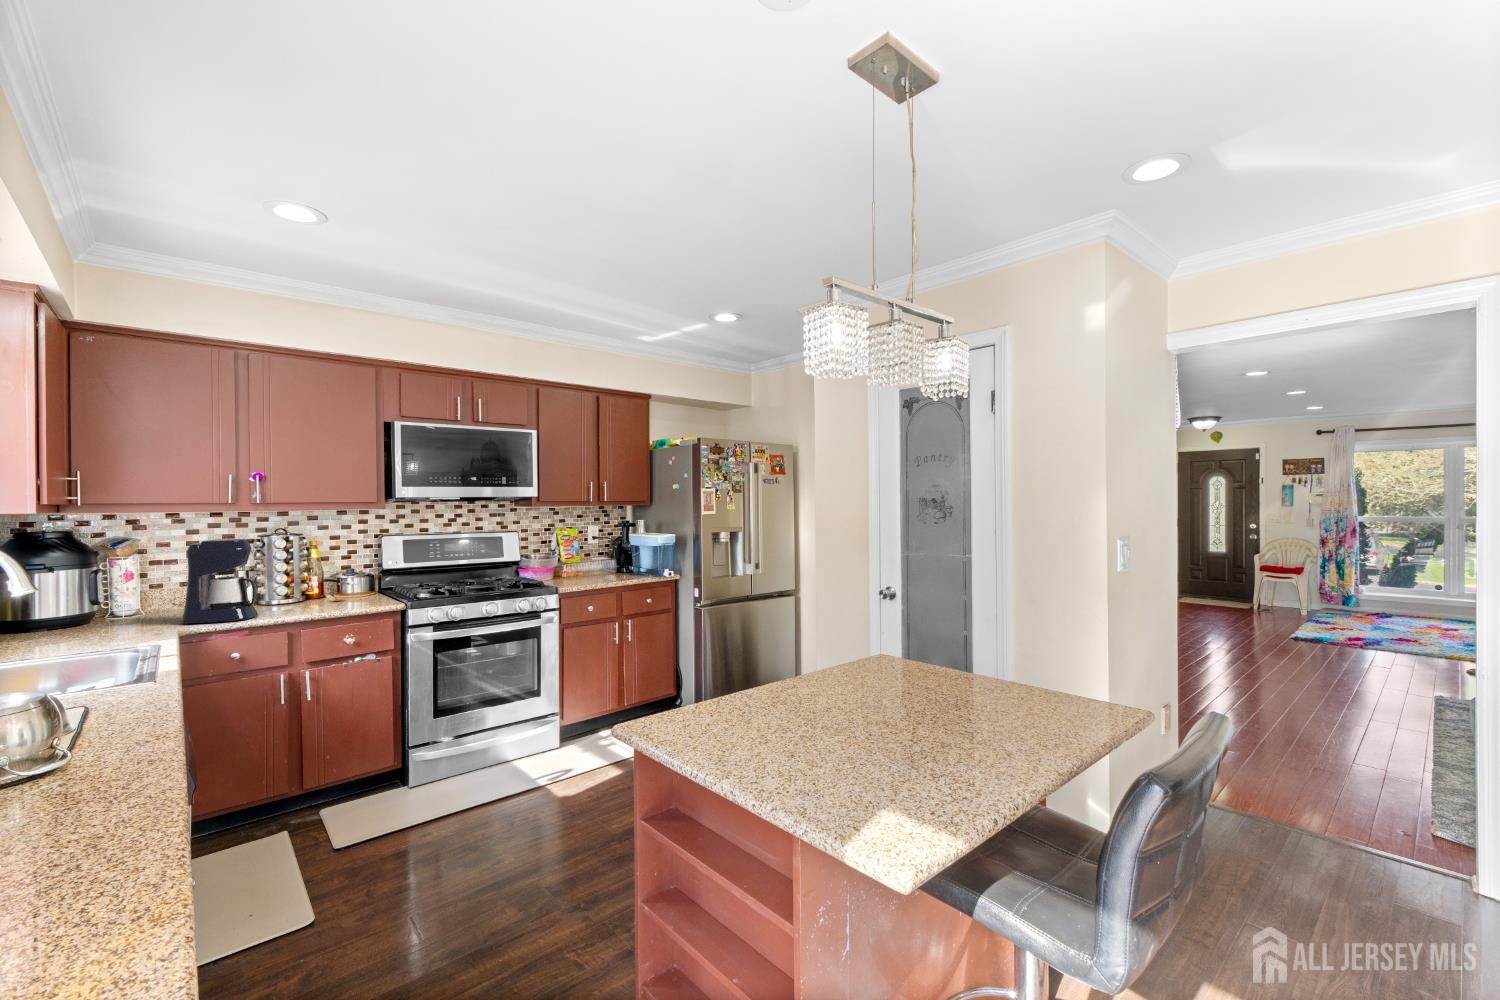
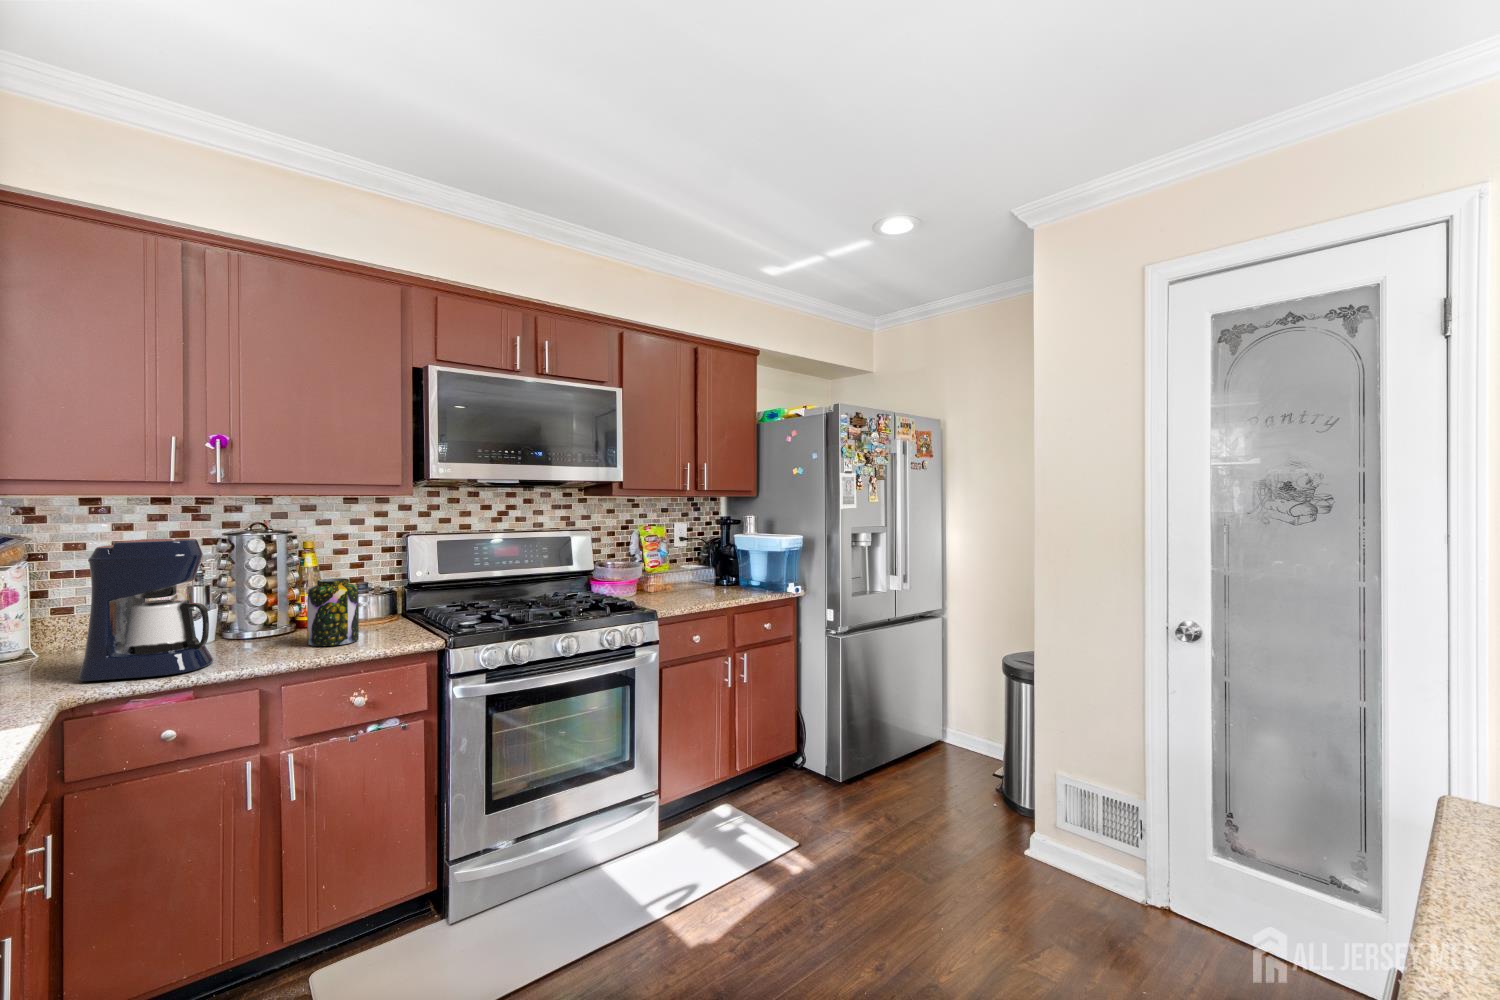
jar: none [315,565,348,608] -> present [307,578,359,646]

